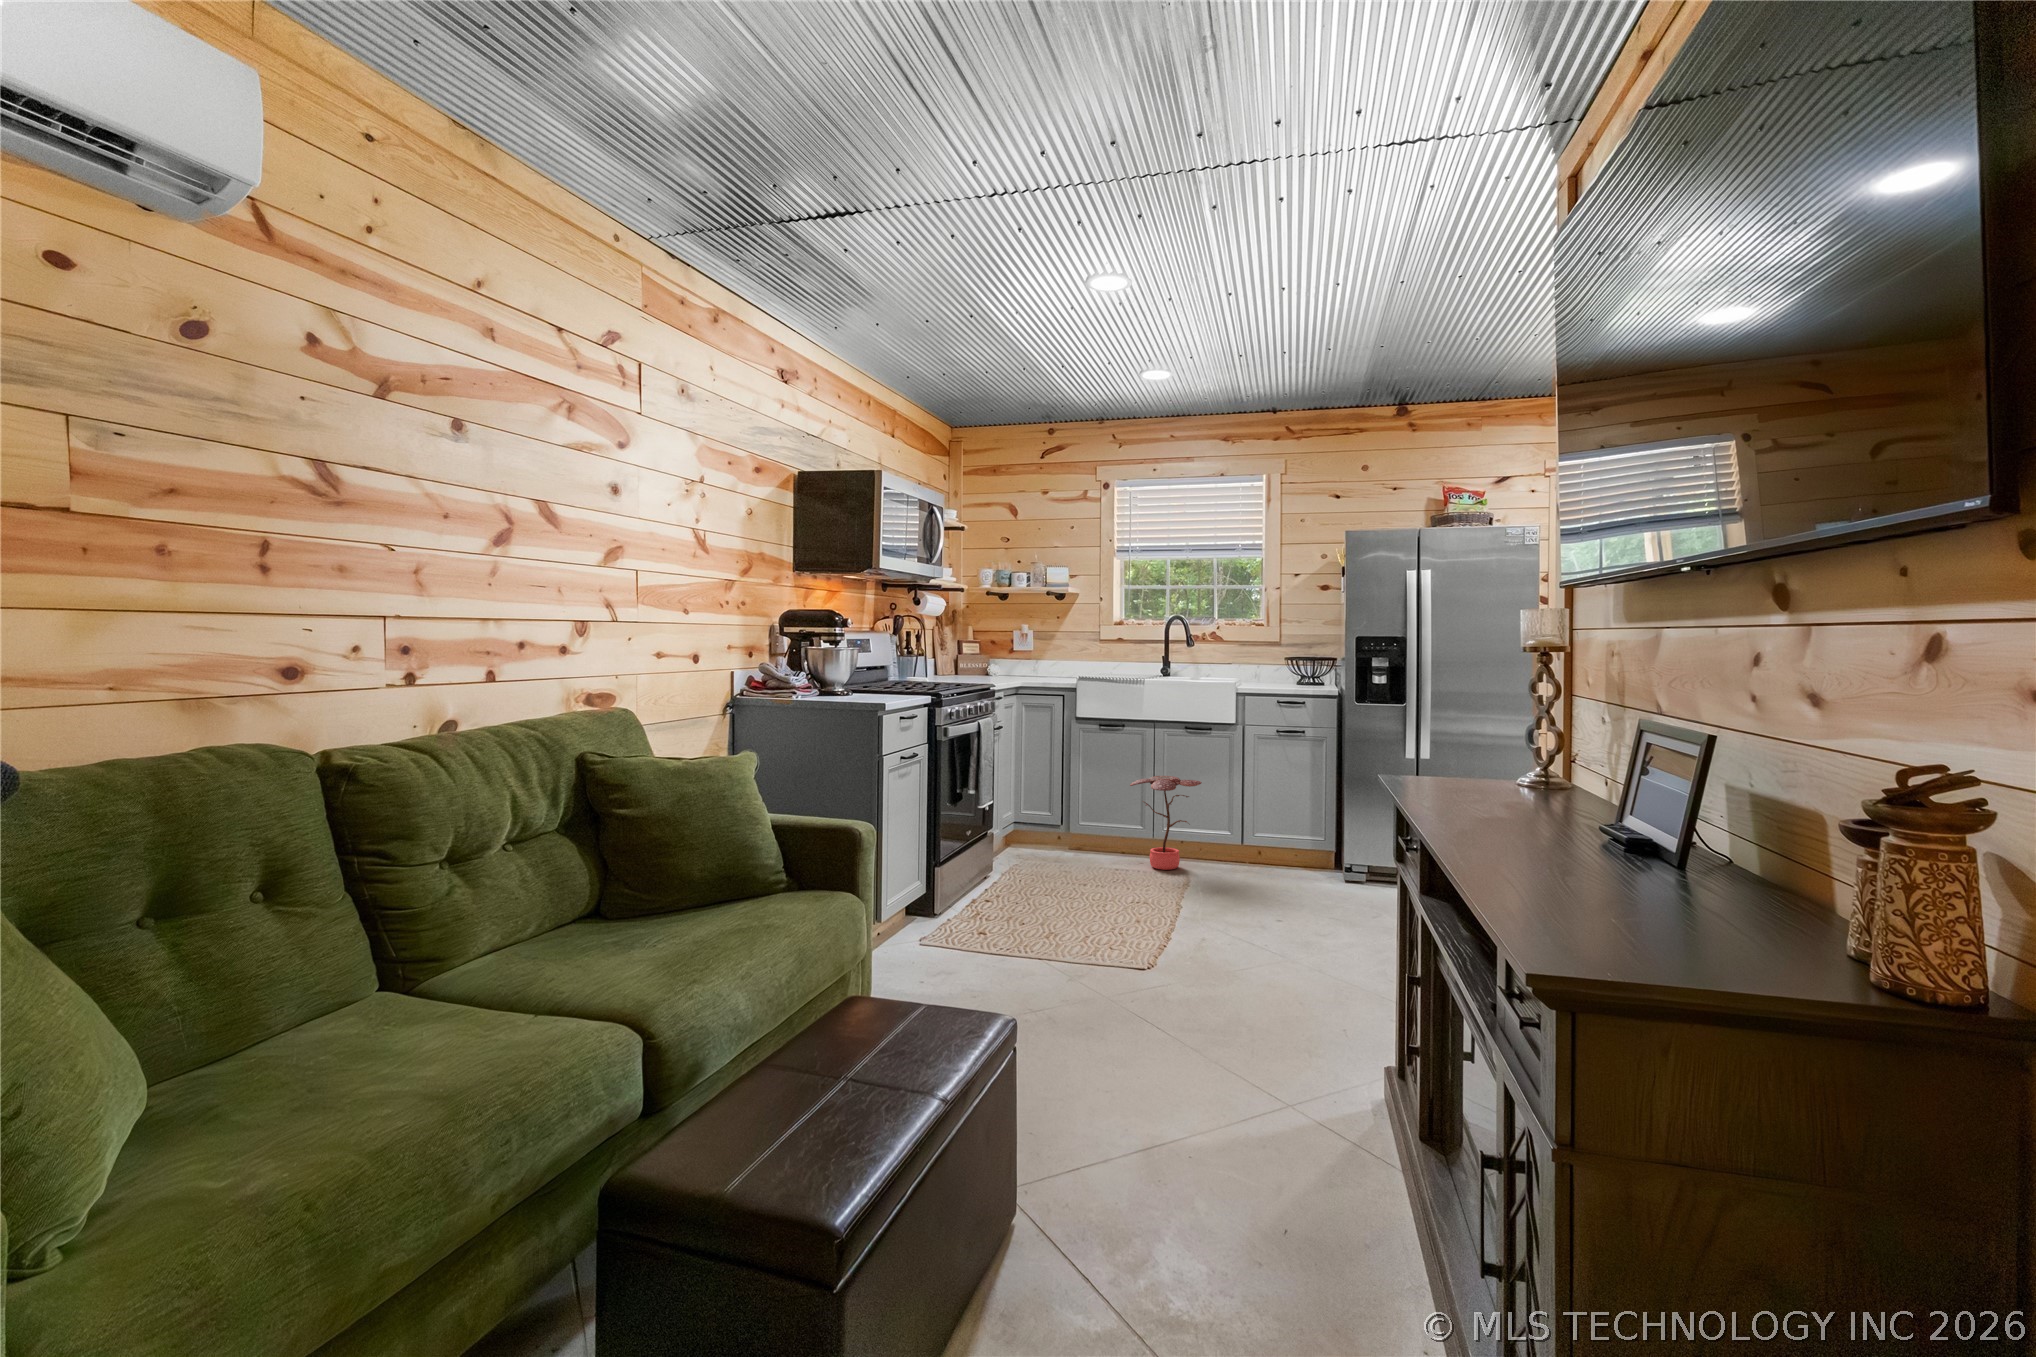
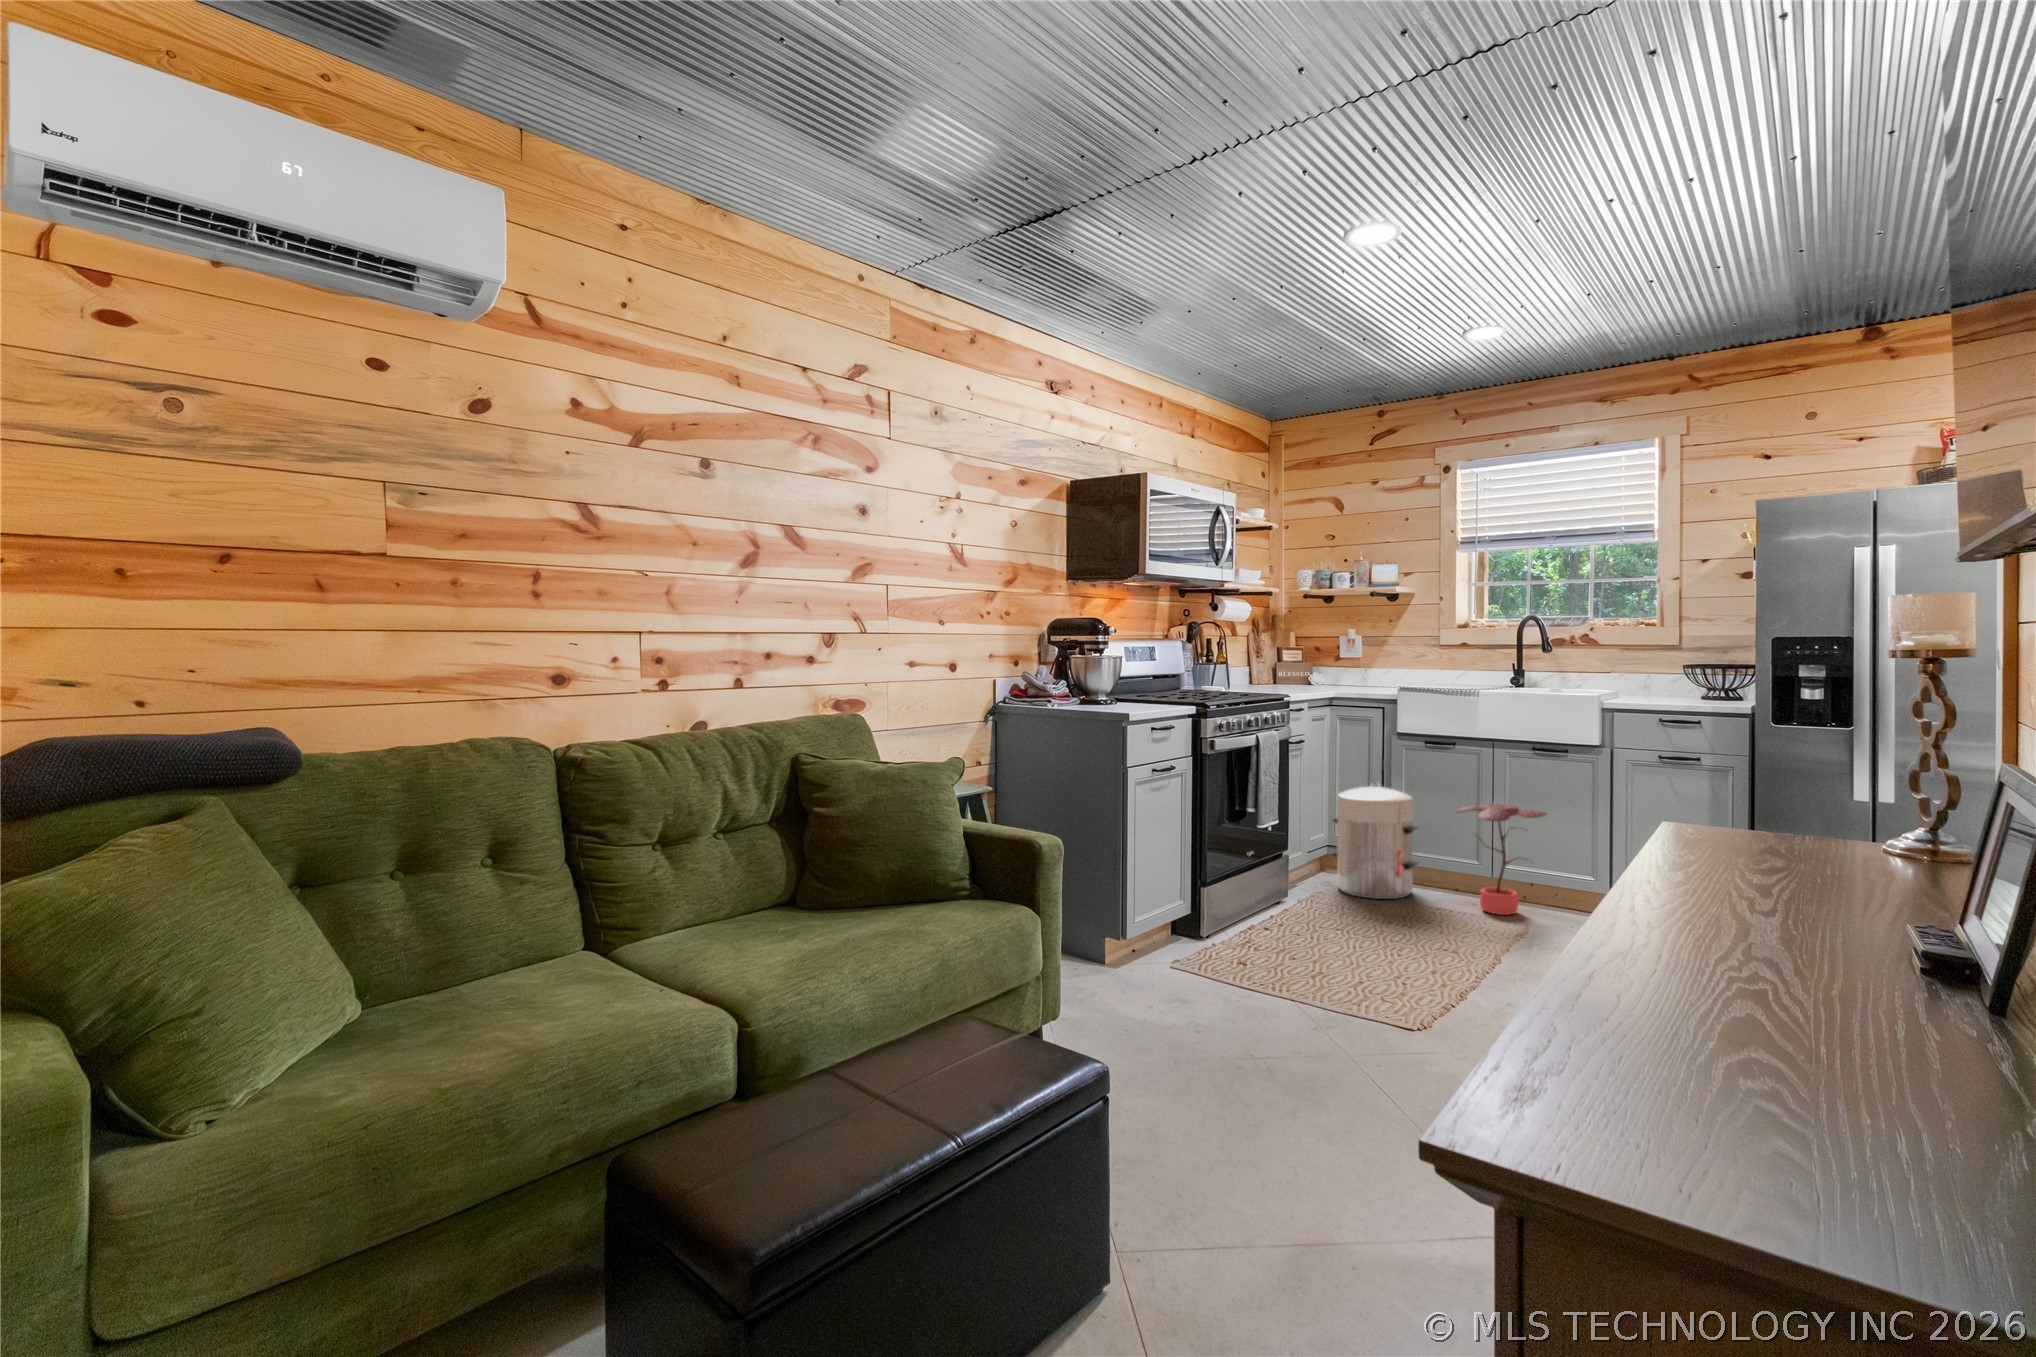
waste bin: none [1024,762,1099,866] -> present [1333,782,1418,899]

